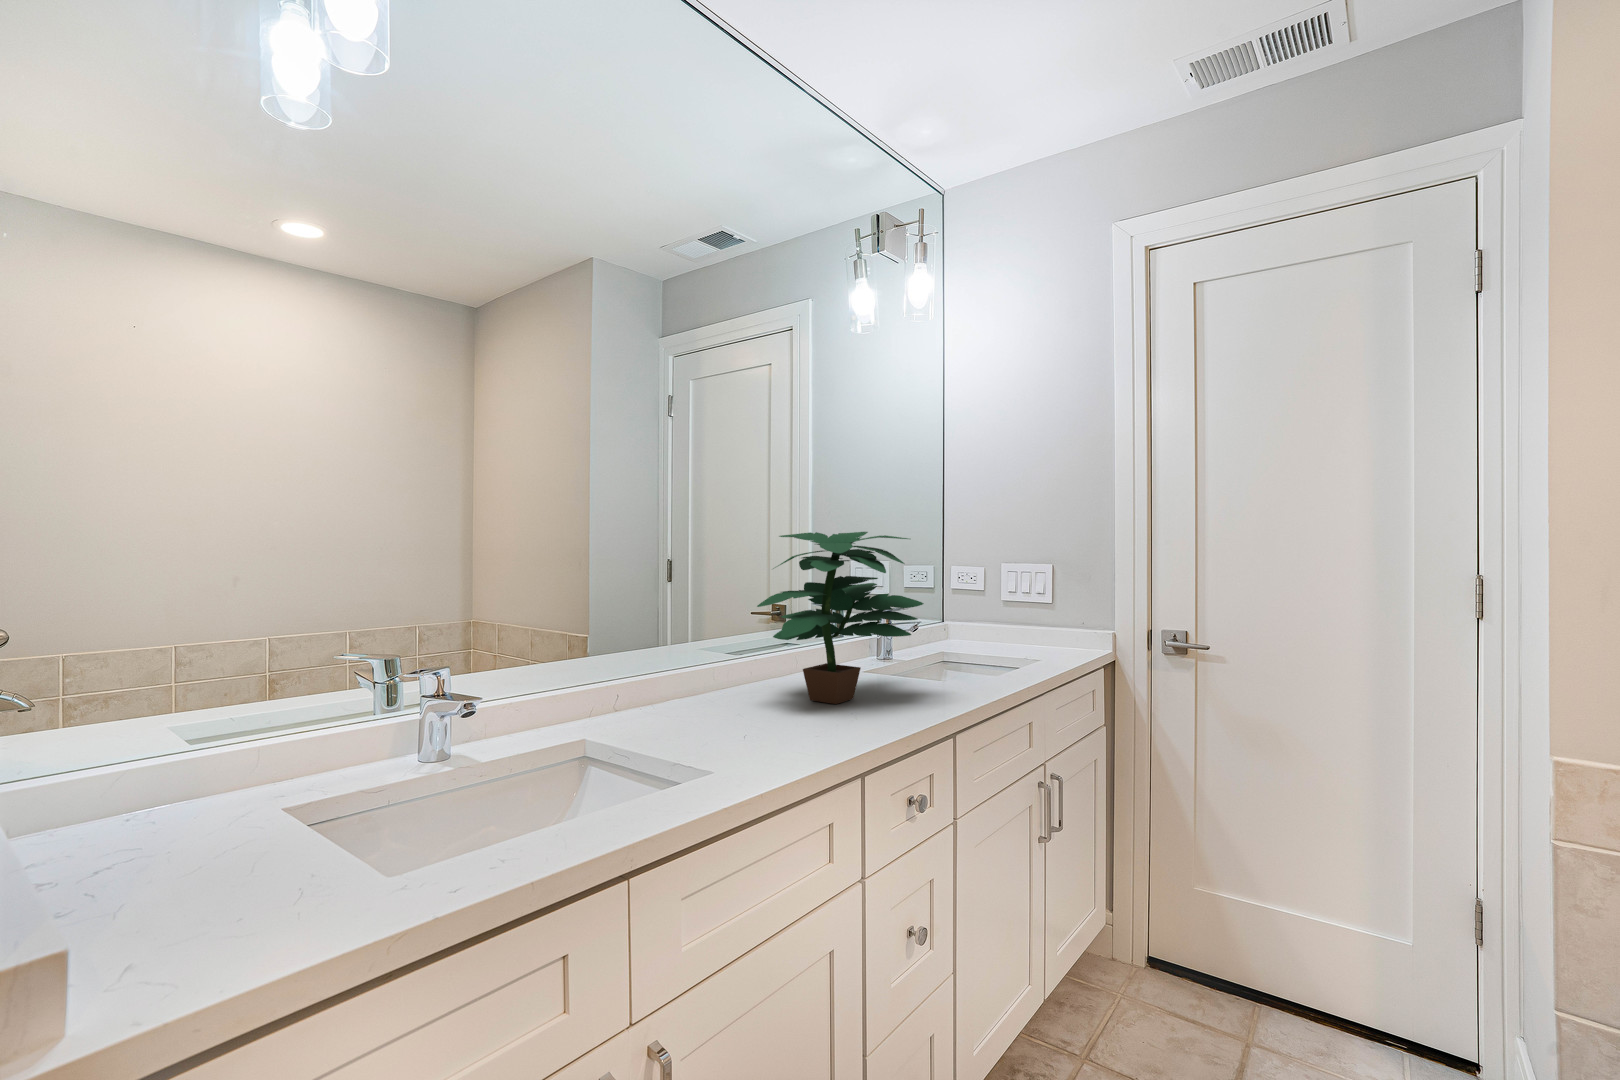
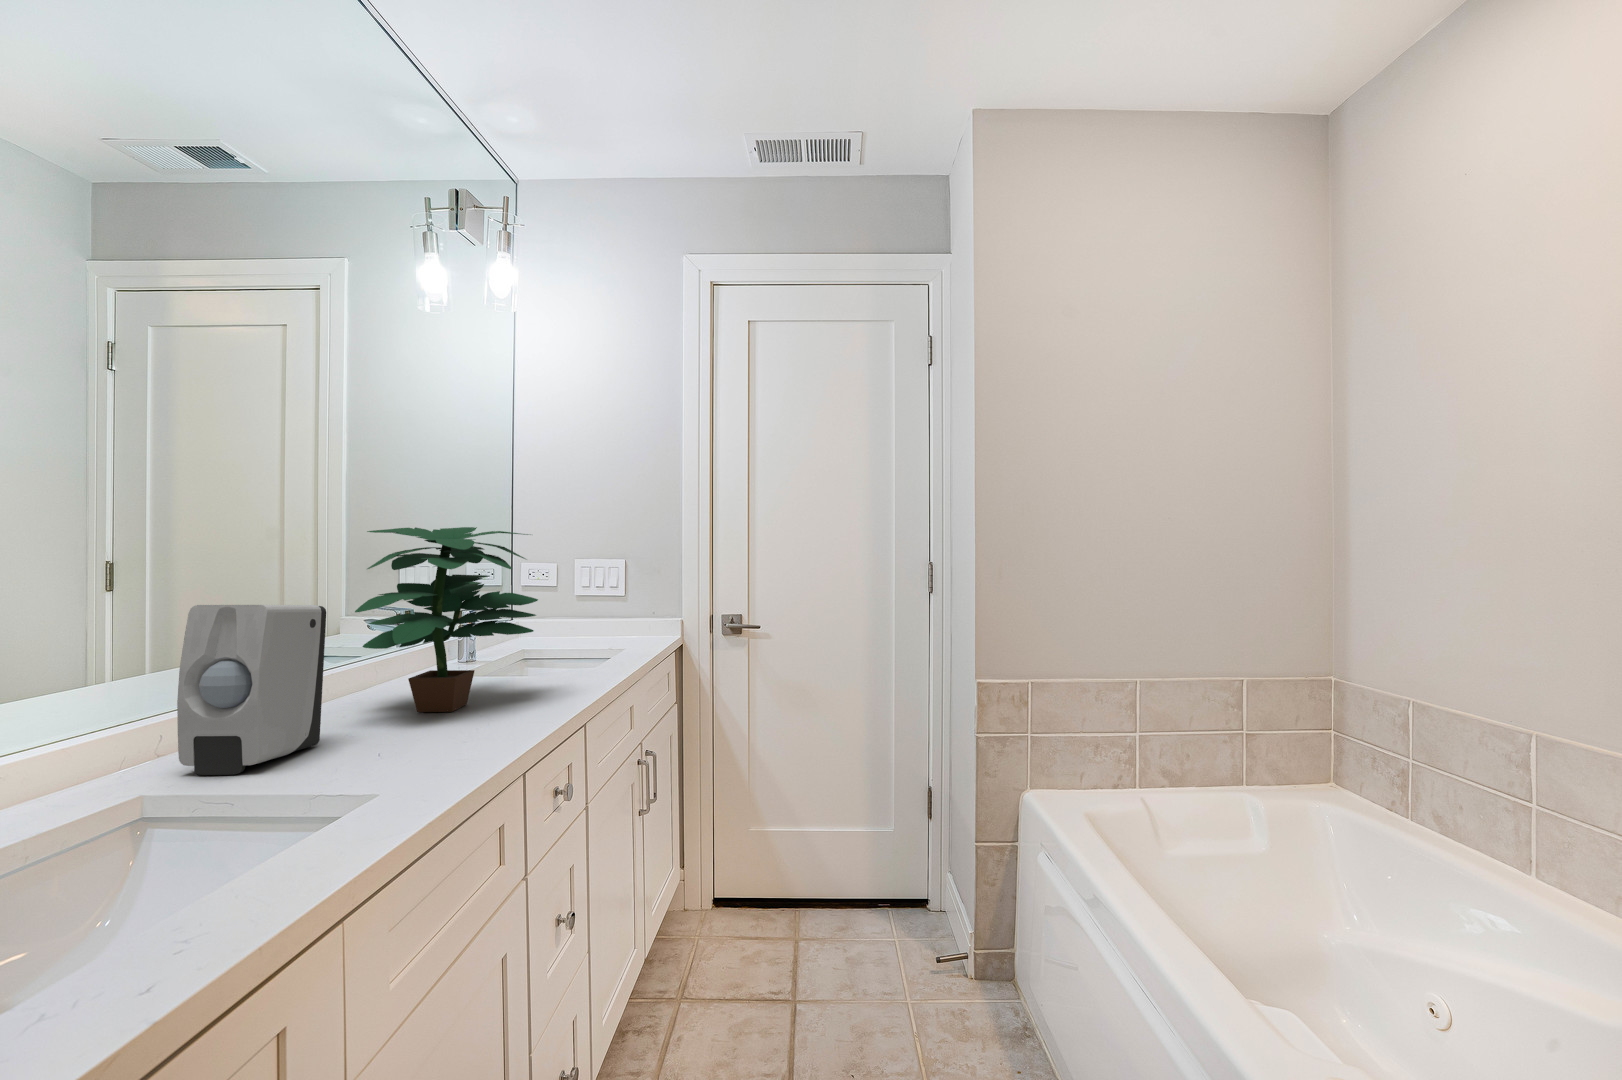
soap dispenser: none [621,595,727,733] -> present [177,605,326,775]

